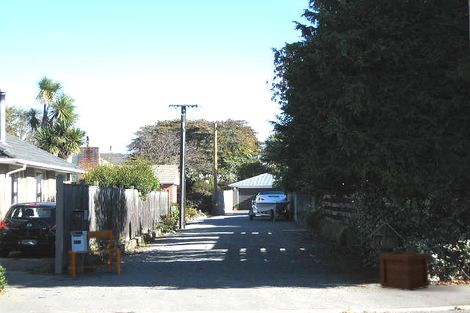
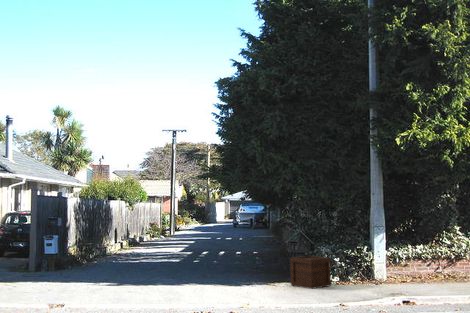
bench: present [69,230,120,277] -> none [42,235,85,275]

